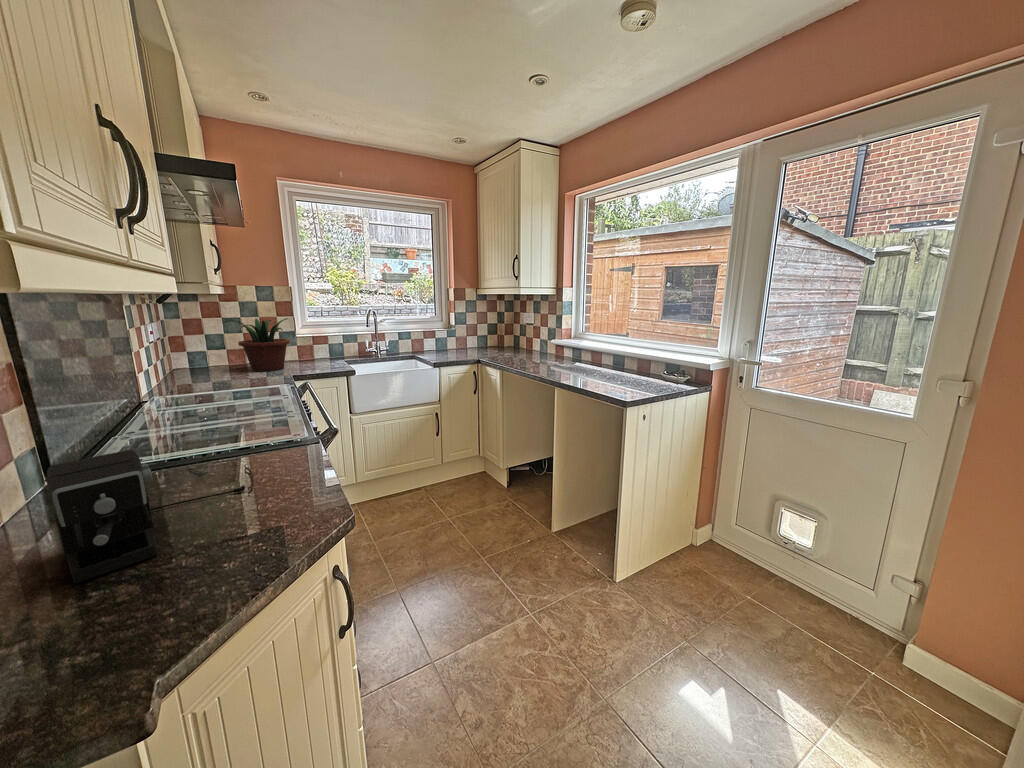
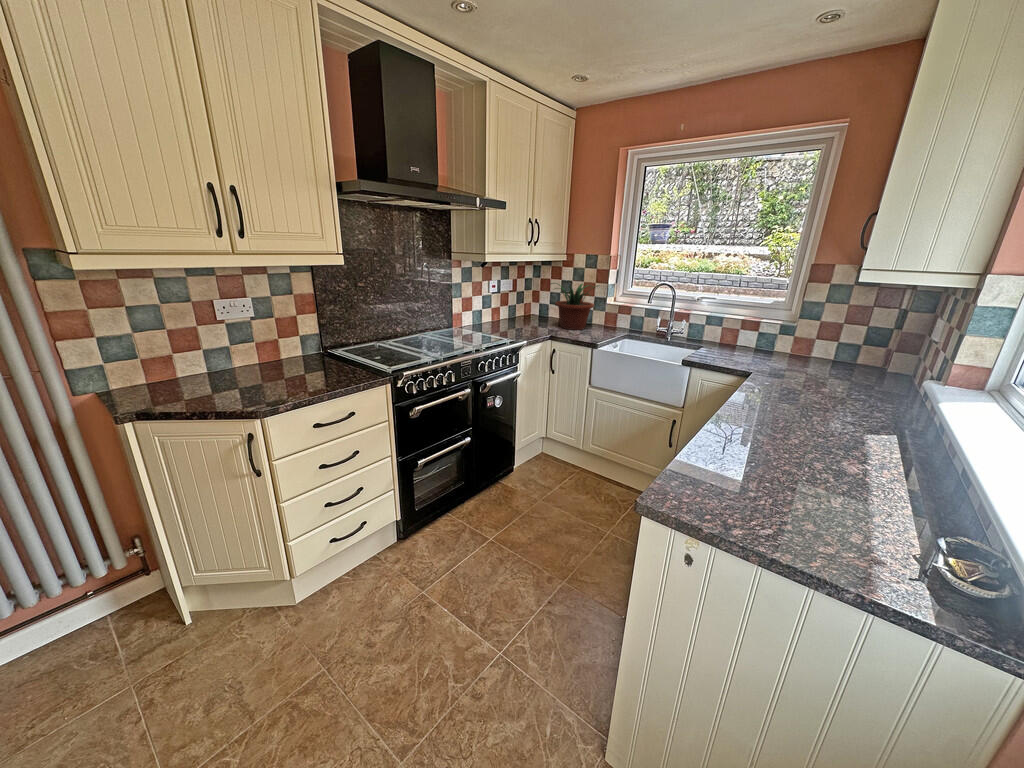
coffee maker: present [44,450,245,583] -> none [219,340,316,389]

